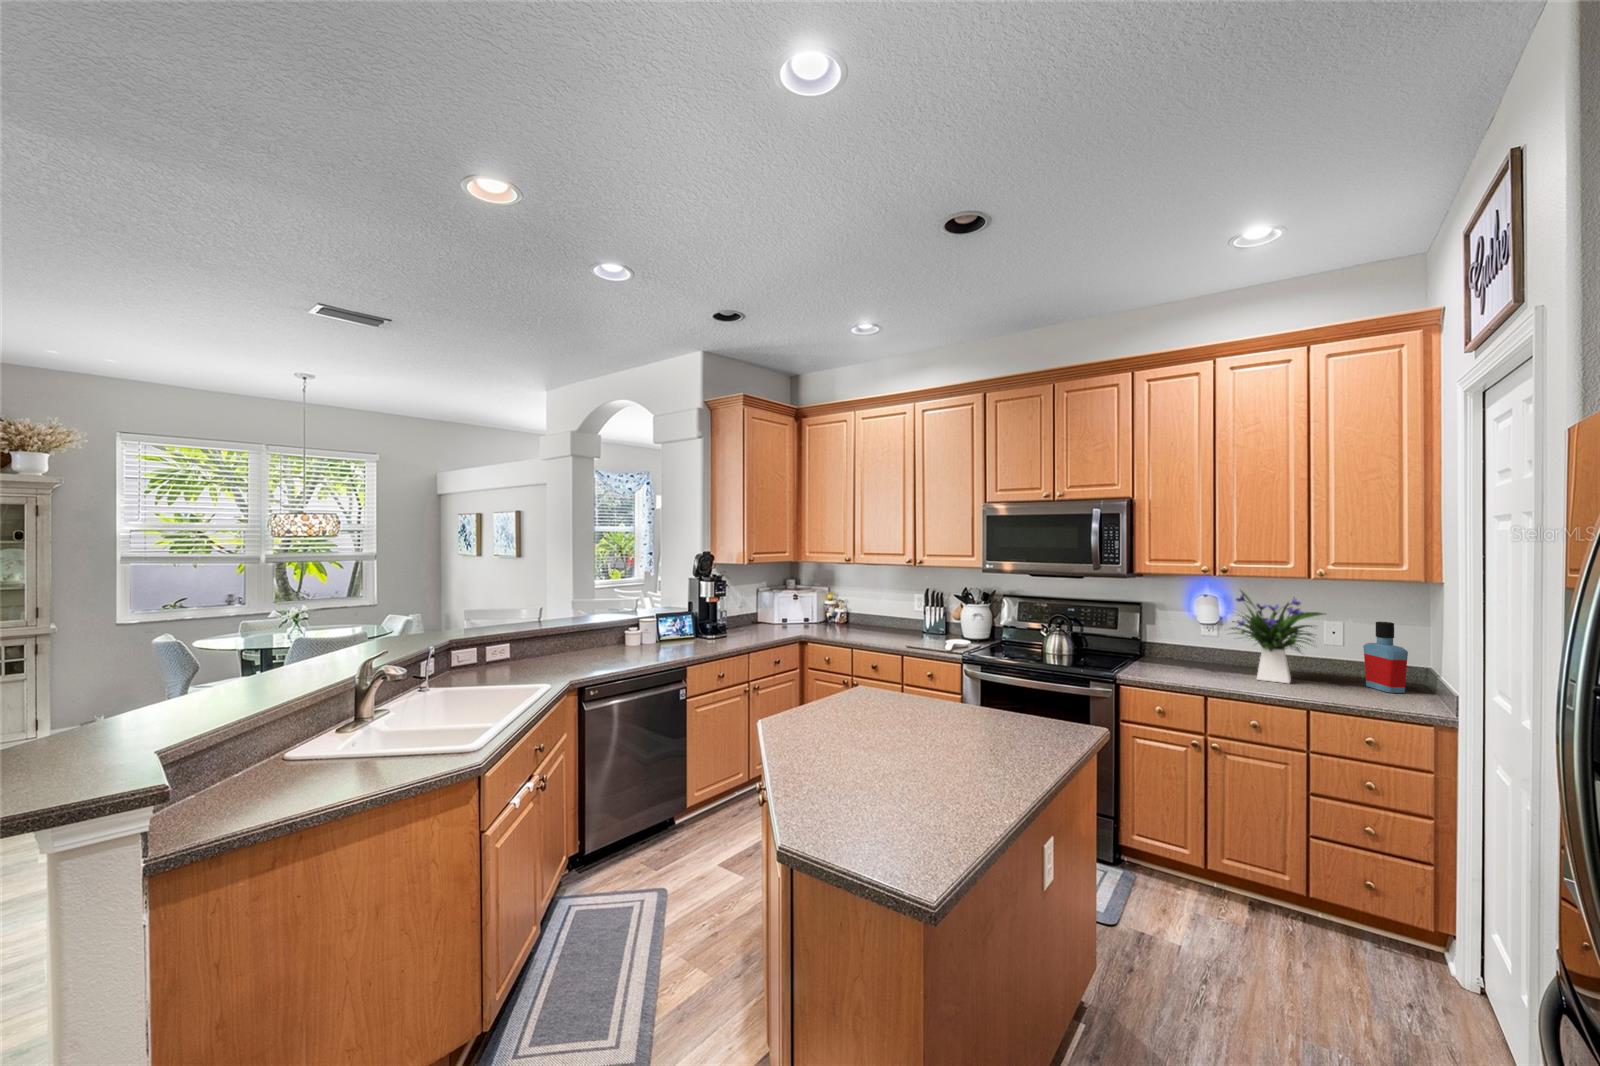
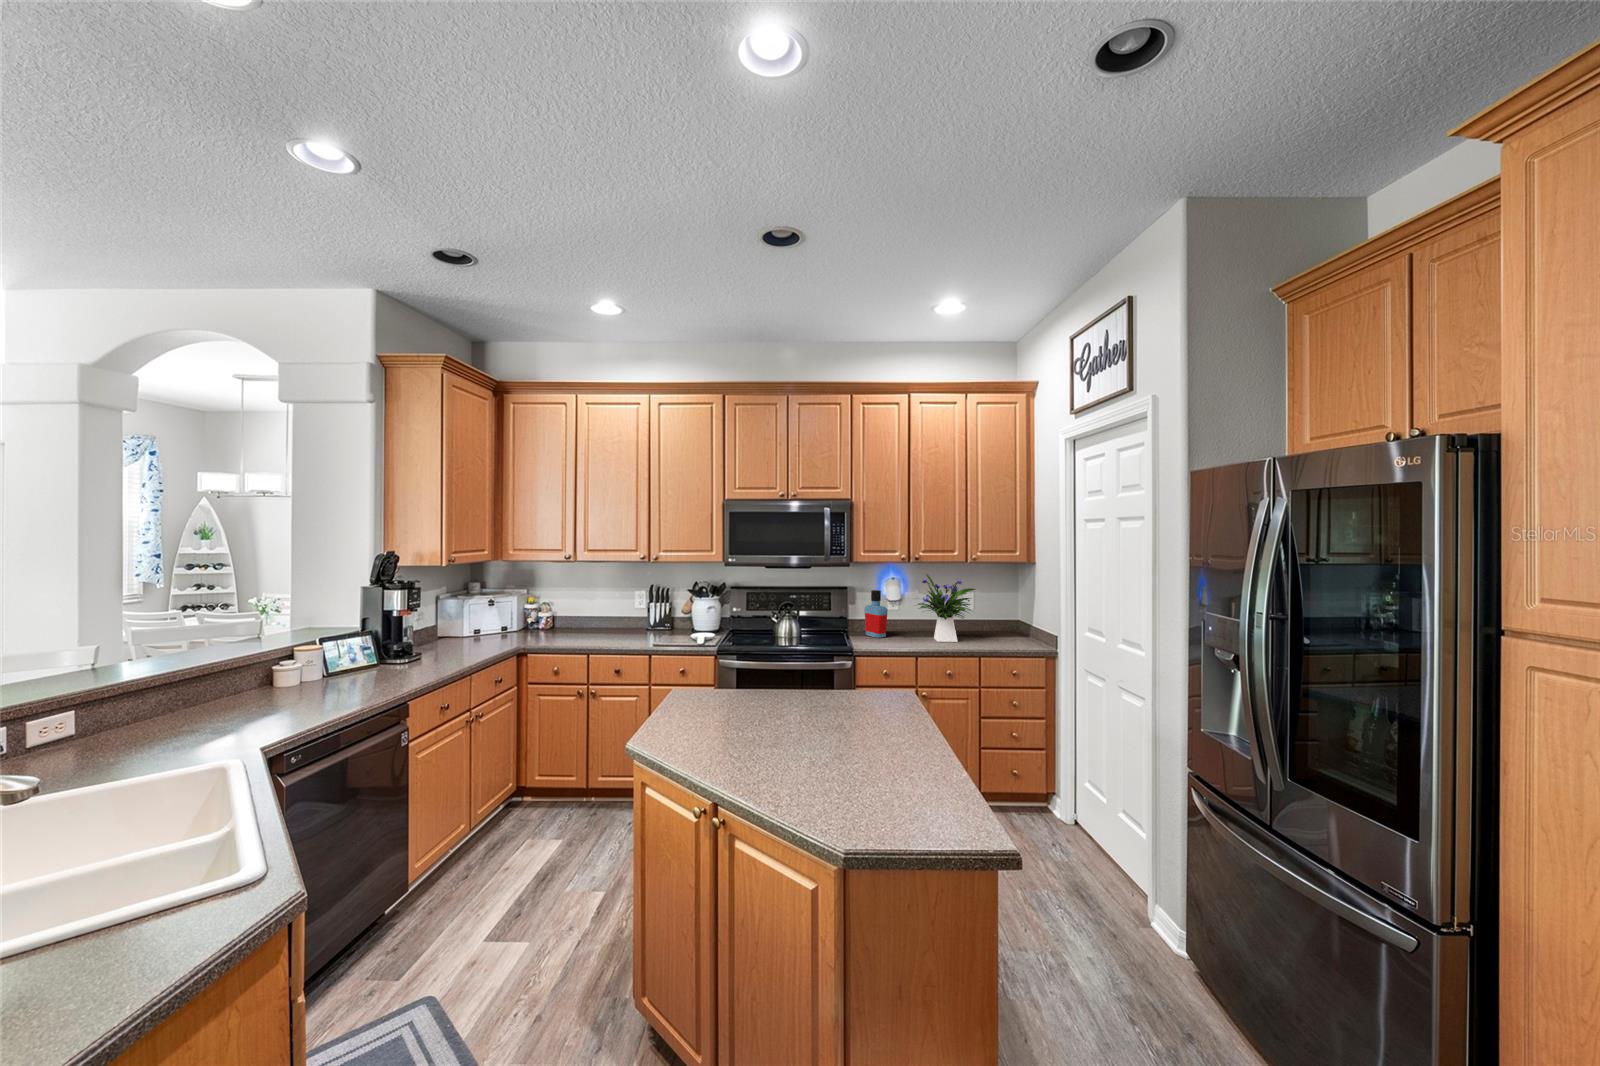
bottle: present [1363,622,1408,693] -> present [864,590,888,638]

